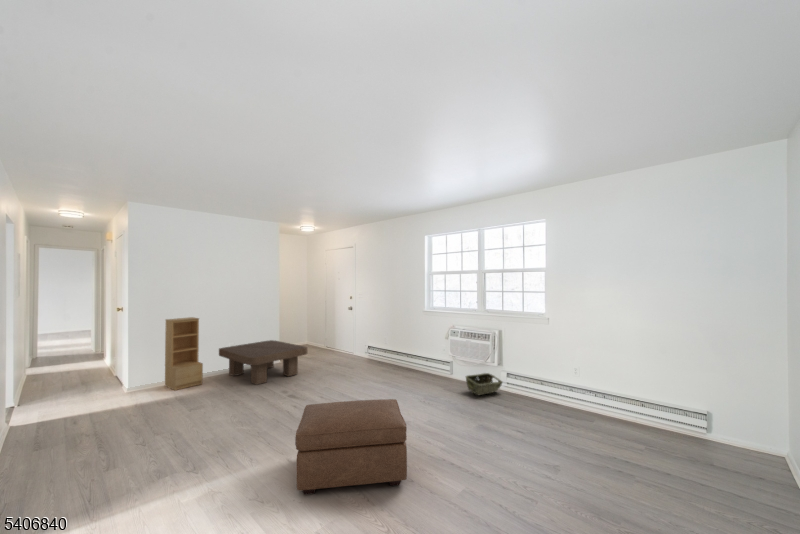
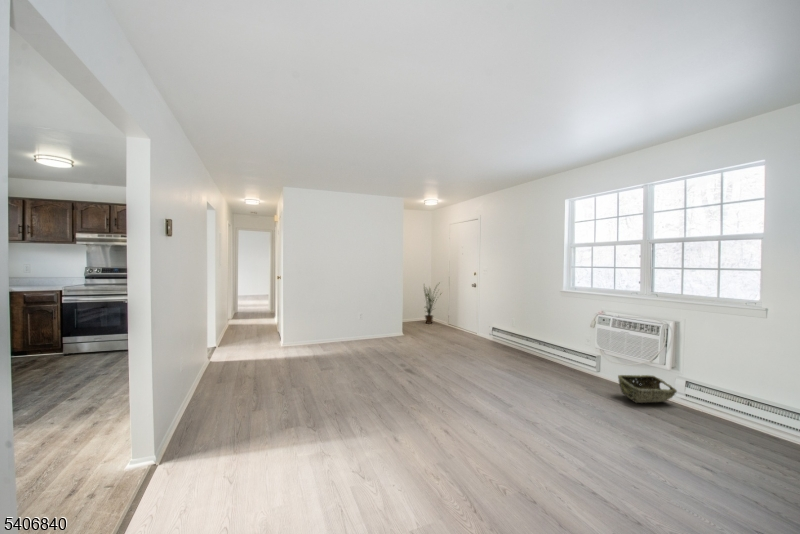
house plant: none [296,306,318,349] -> present [424,289,441,324]
bookshelf: present [165,317,203,390] -> none [307,287,336,350]
coffee table: present [219,340,307,385] -> none [350,313,429,354]
ottoman: present [295,399,407,495] -> none [394,384,527,503]

